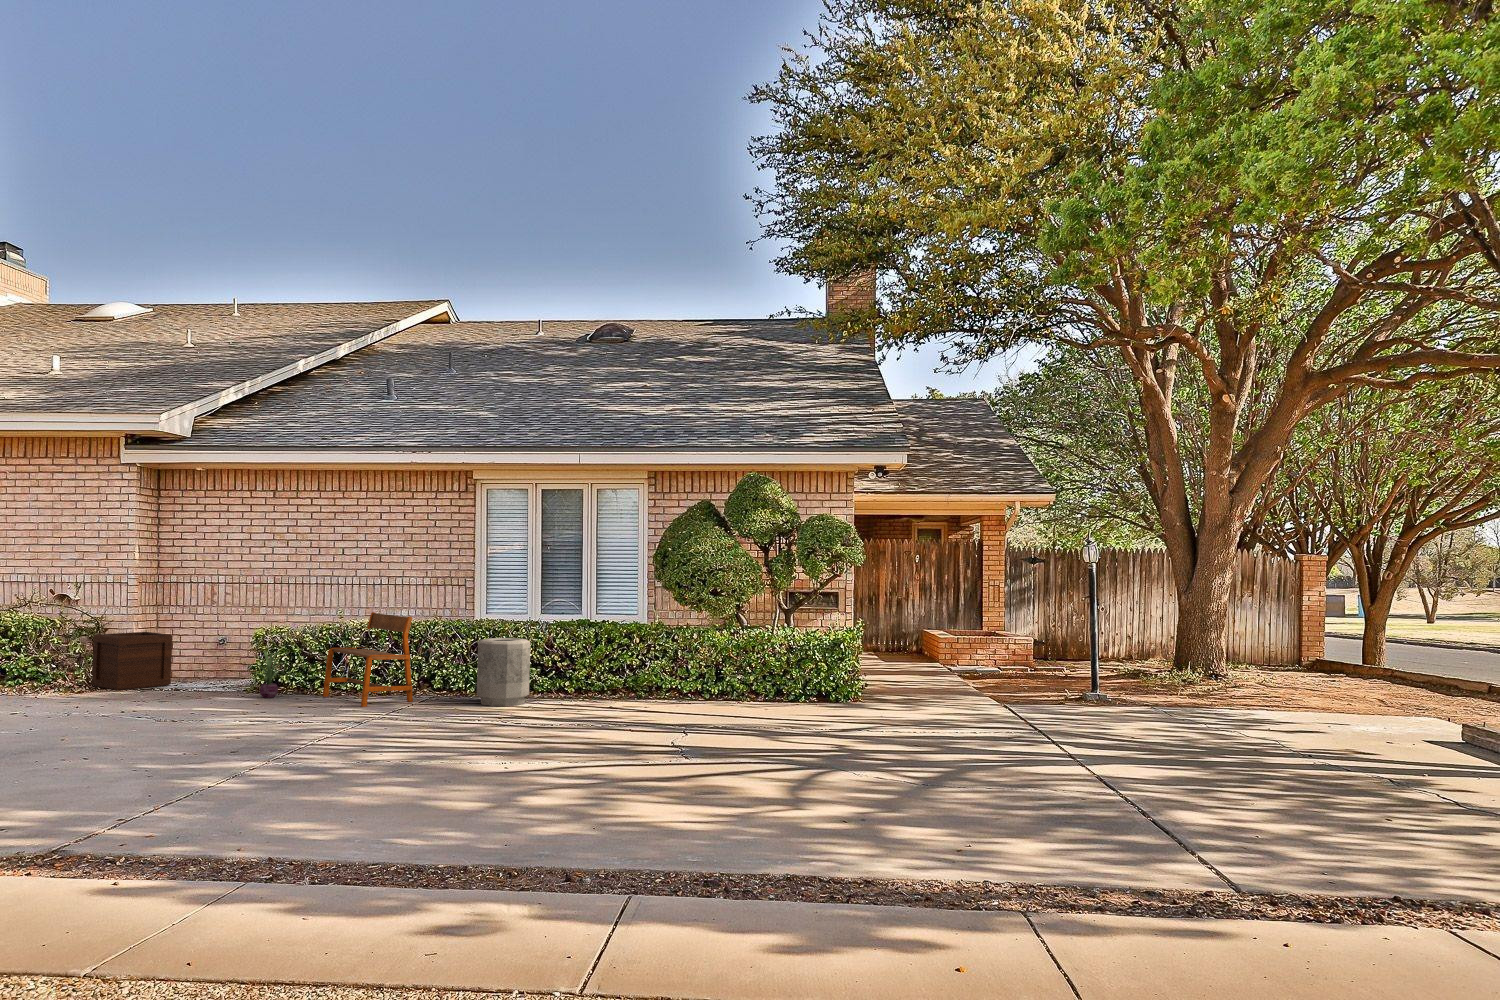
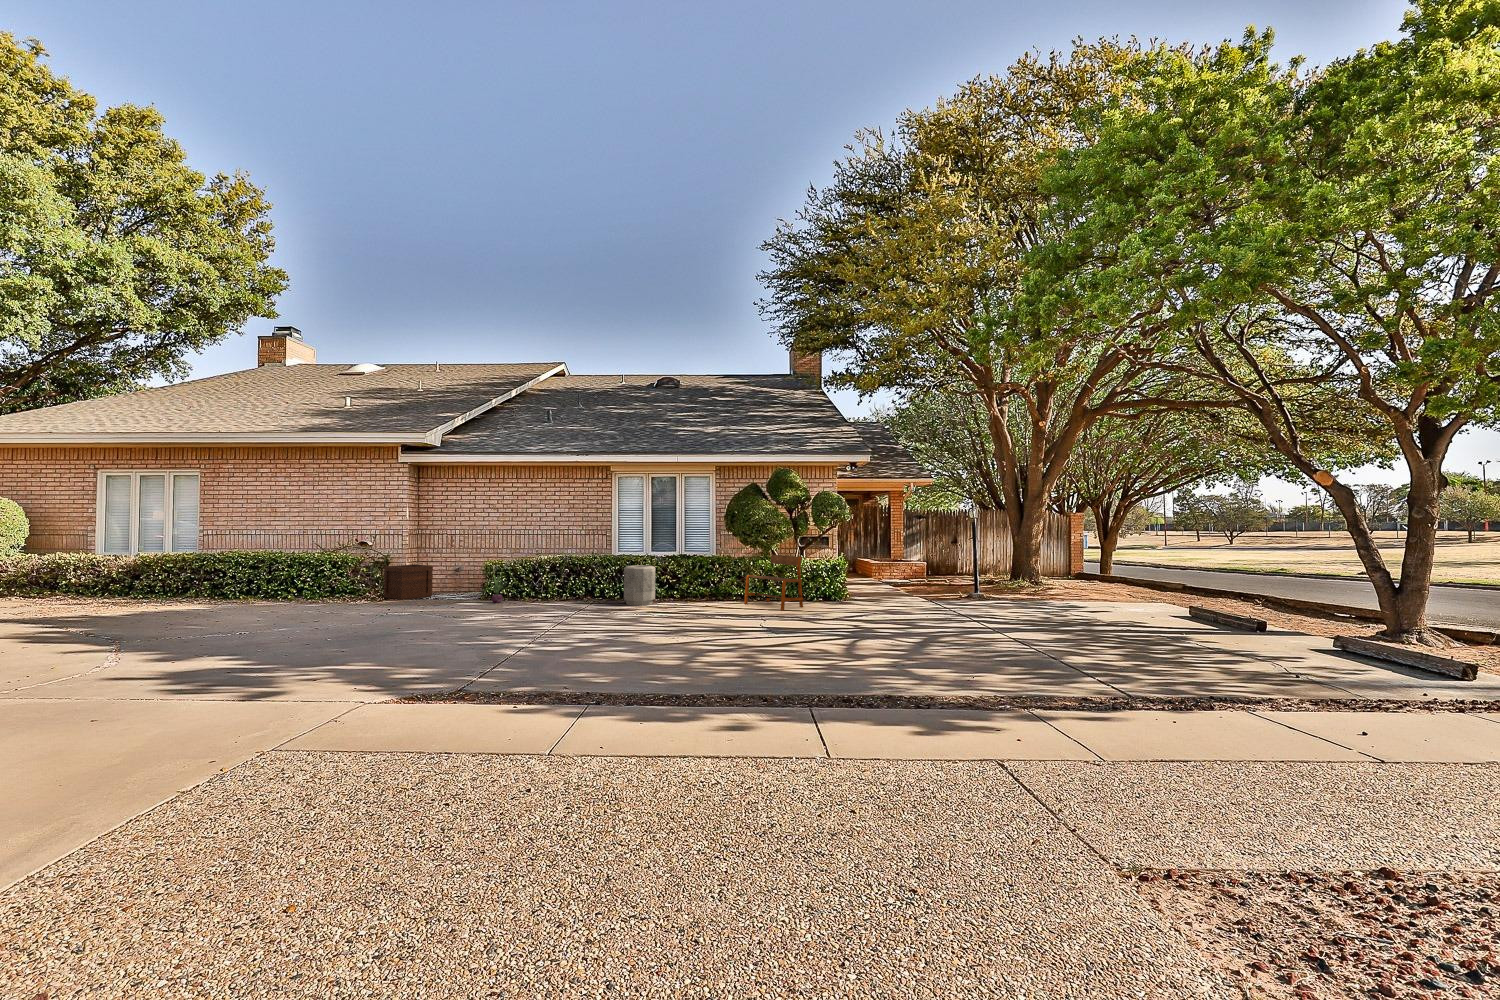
bench: present [323,612,413,707] -> present [744,555,803,610]

